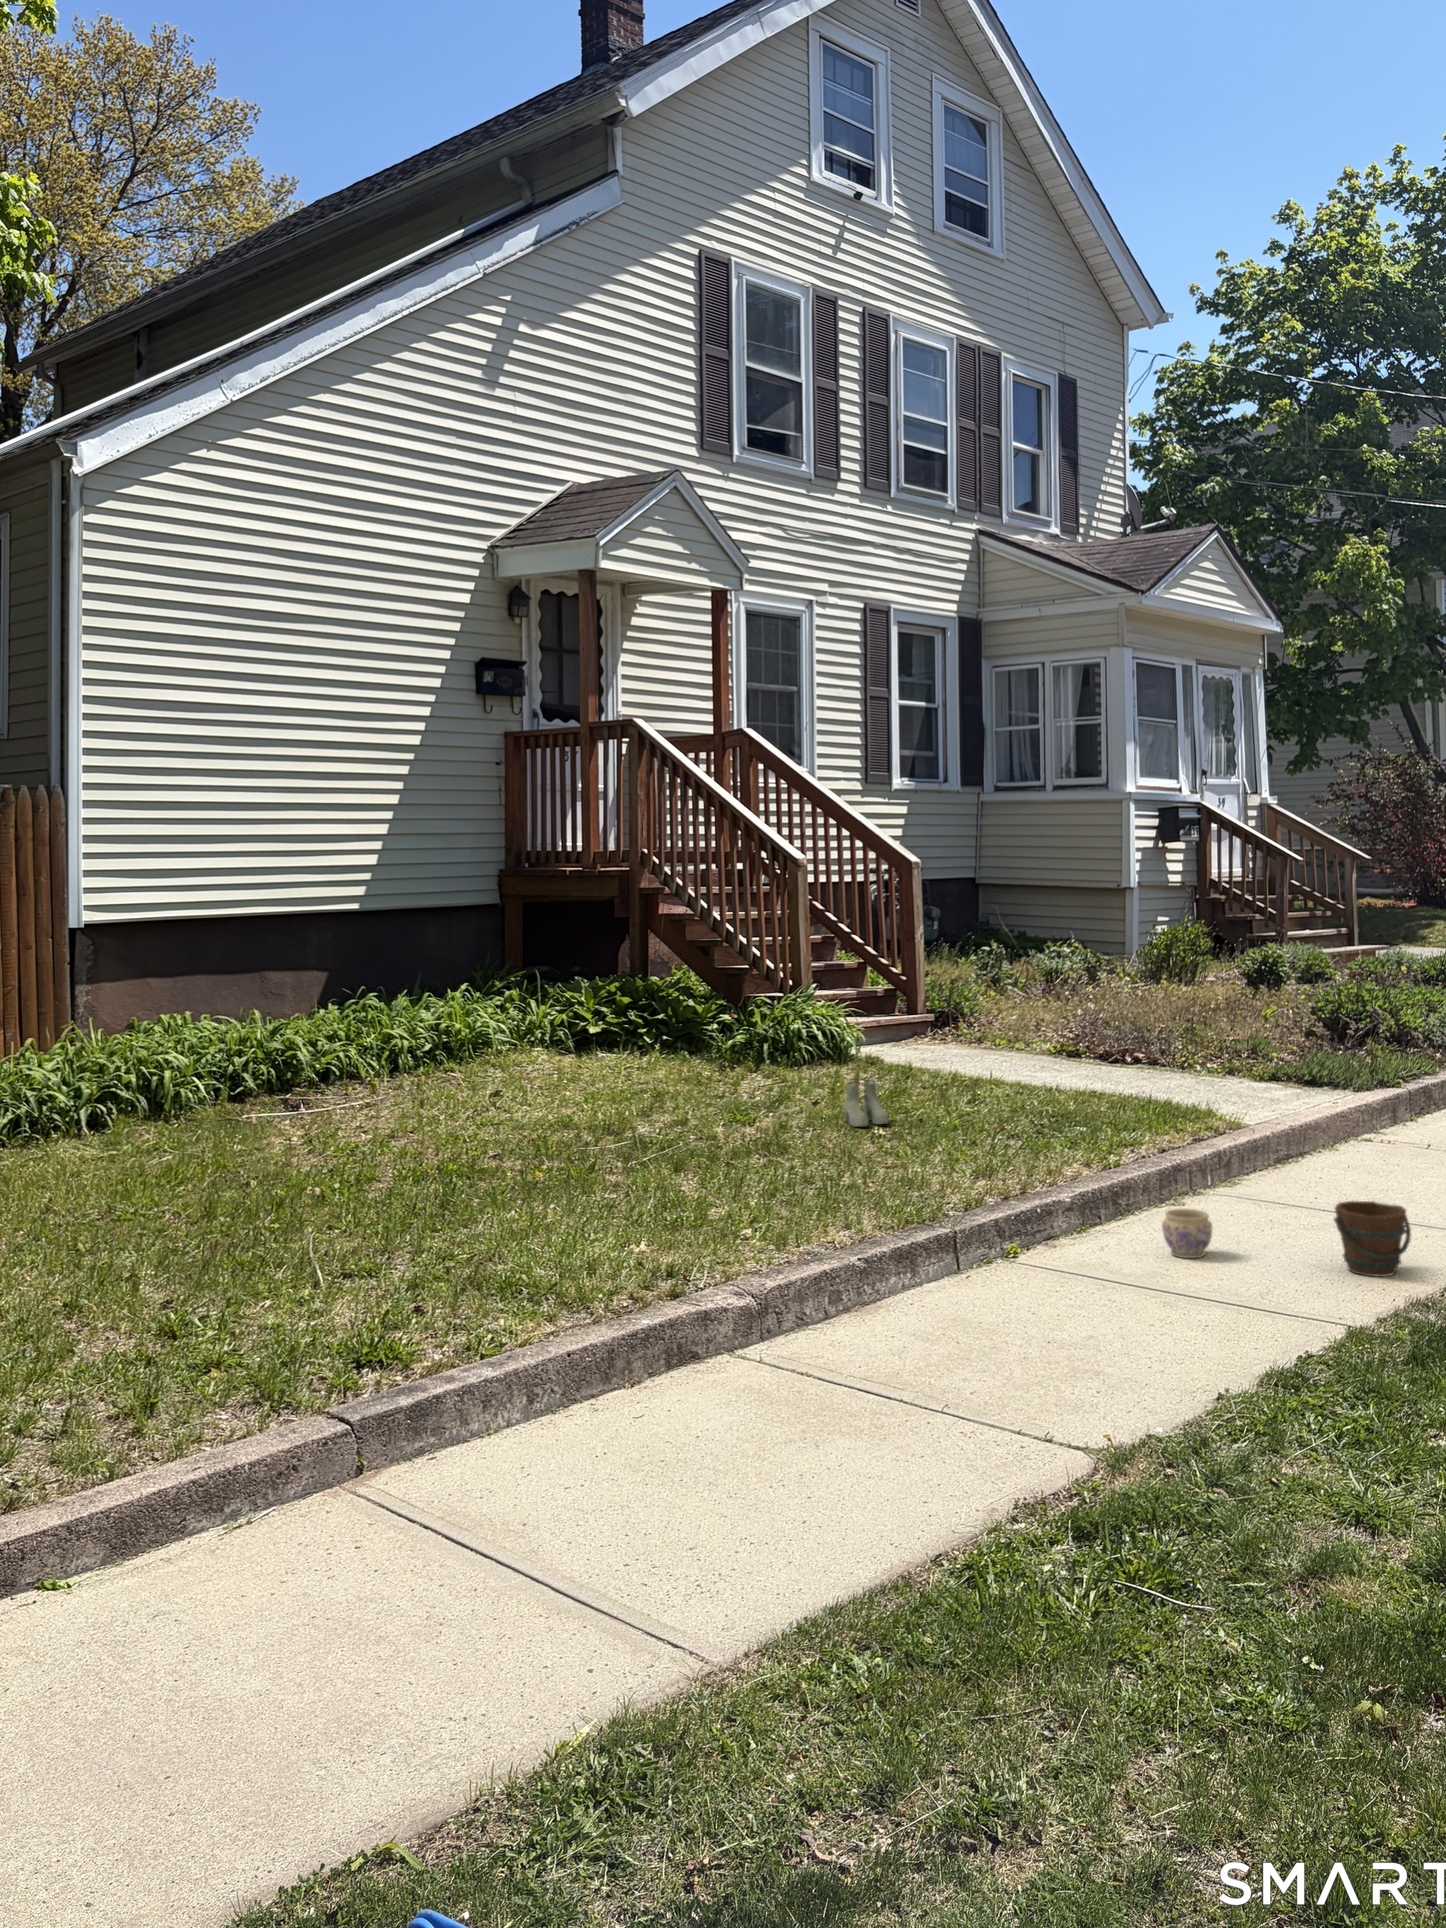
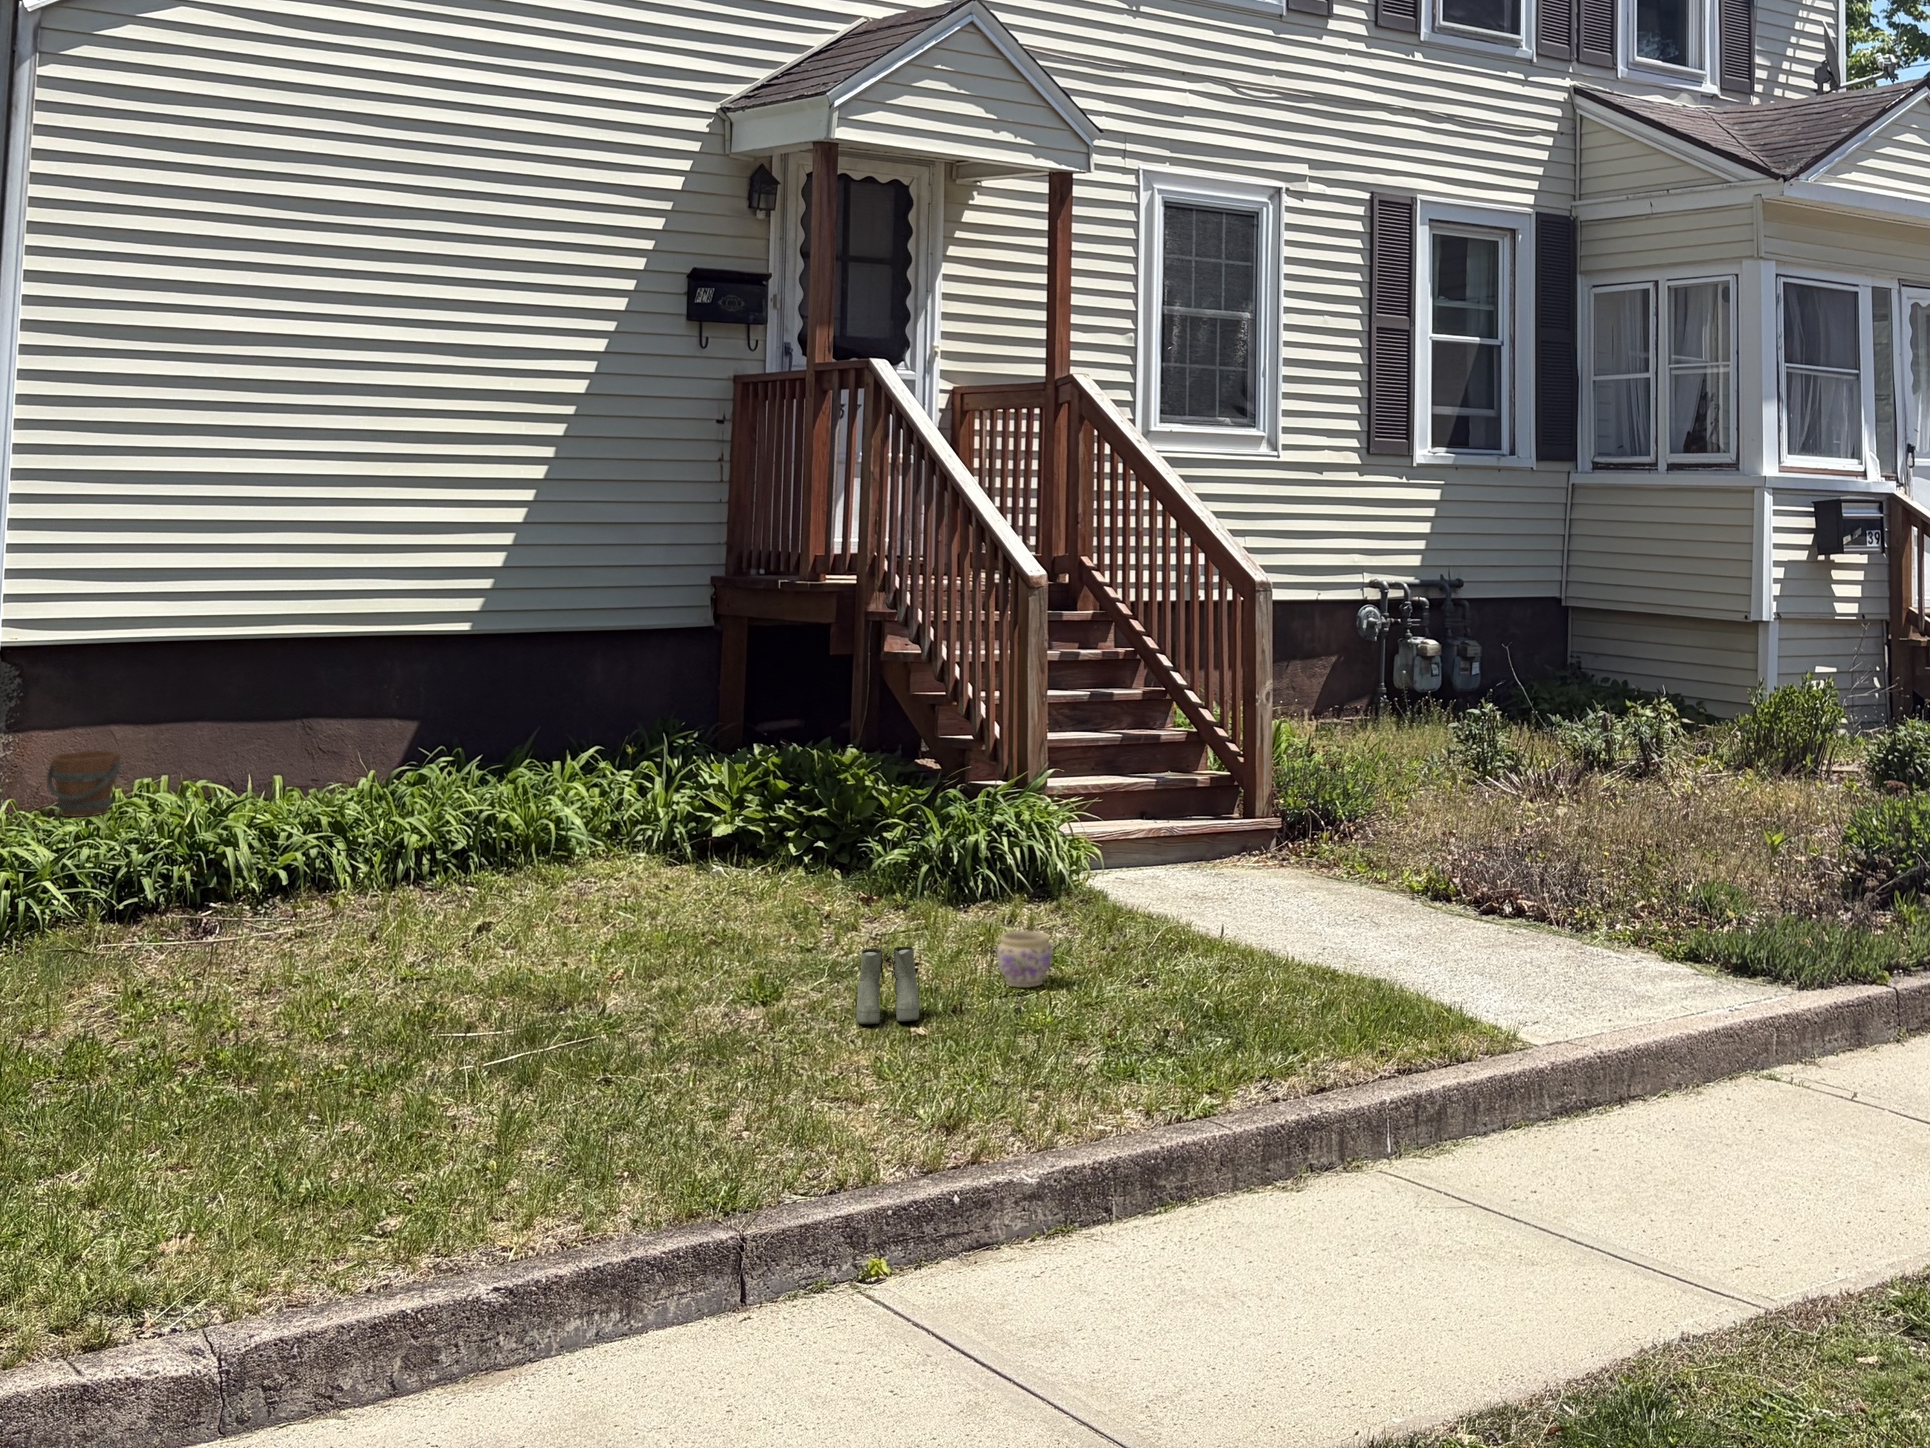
bucket: present [1334,1201,1411,1277] -> present [47,751,121,817]
planter: present [1162,1209,1212,1258] -> present [997,931,1053,988]

